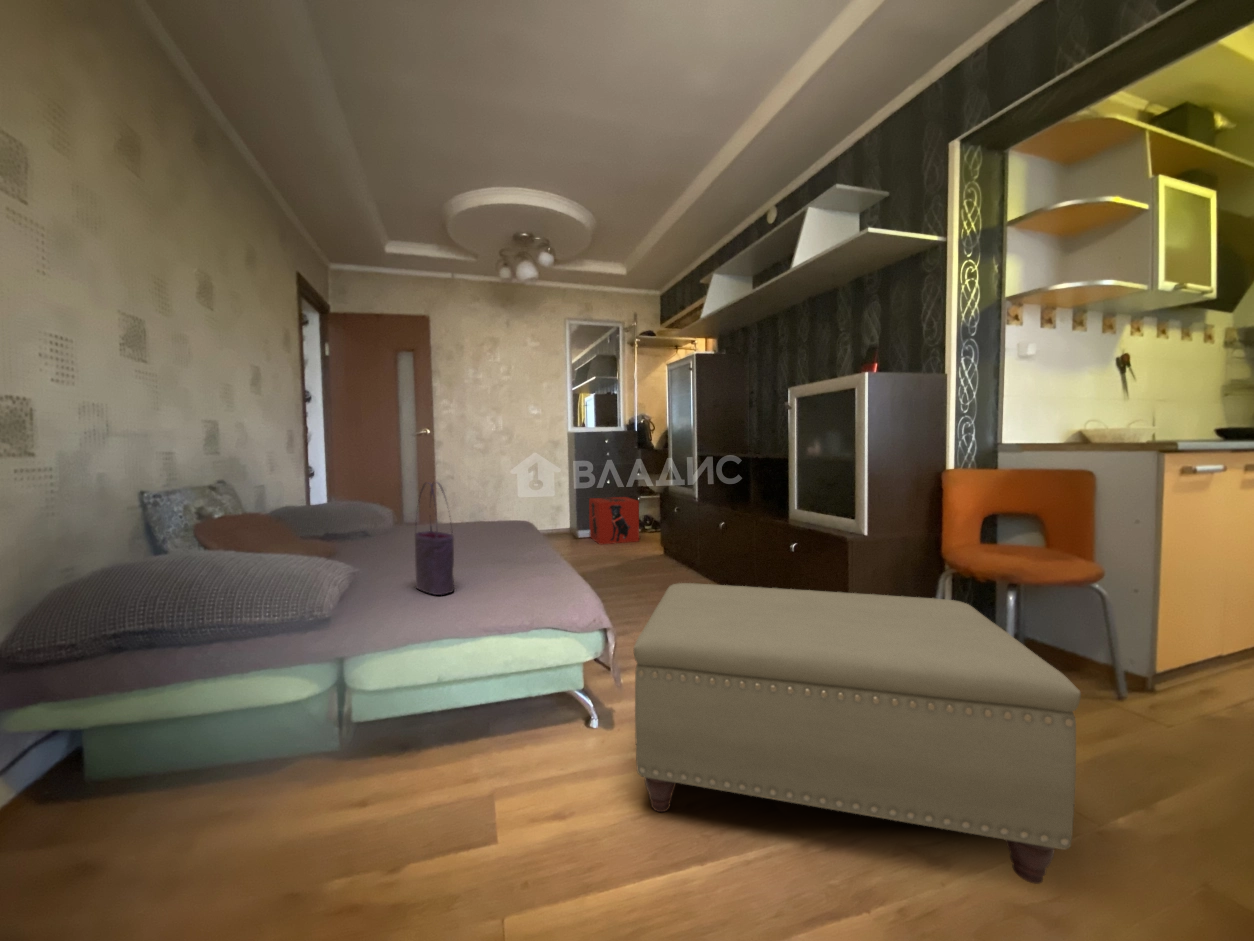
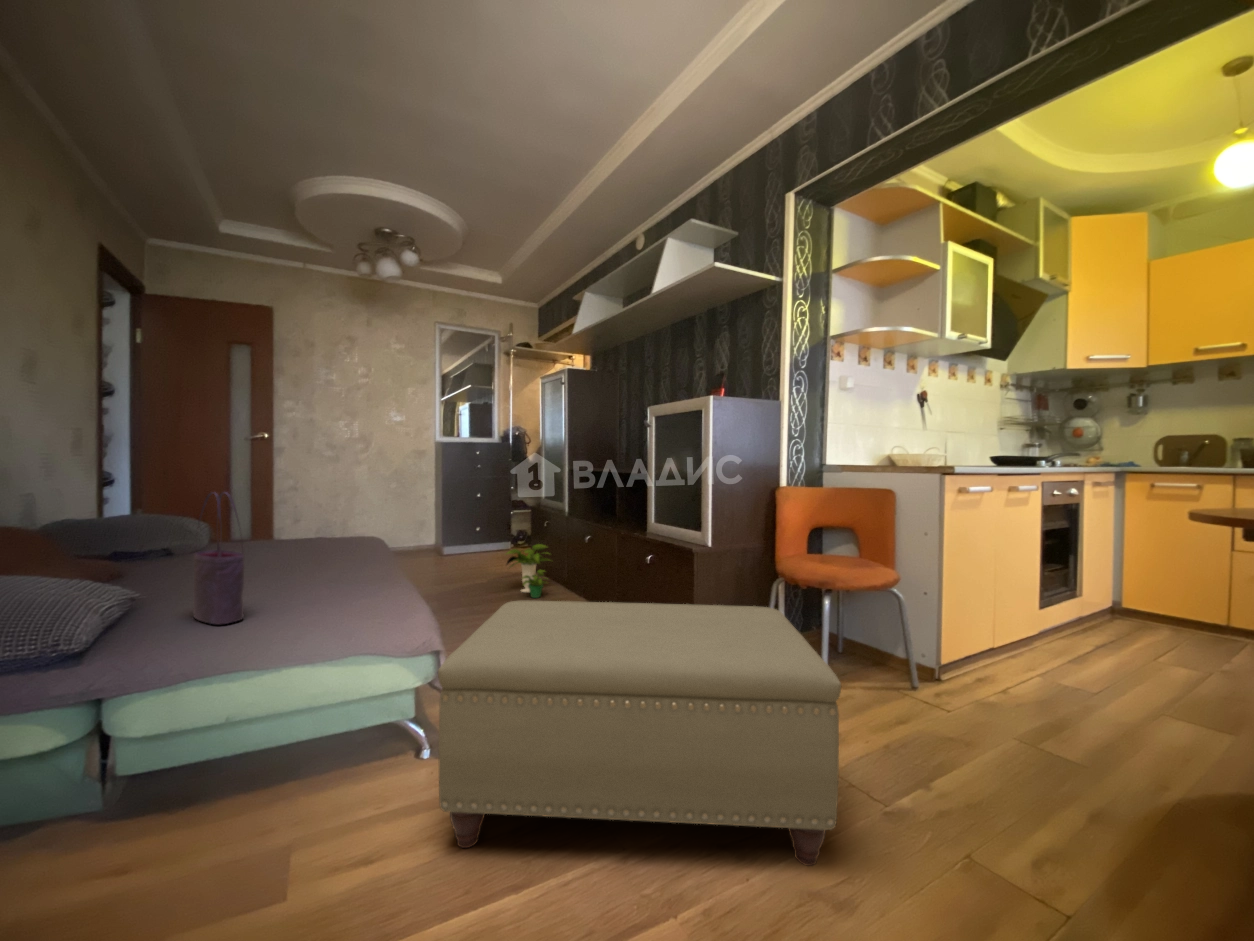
storage box: present [589,497,639,544] -> none [459,514,513,565]
potted plant: none [637,526,684,578] -> present [507,544,550,598]

